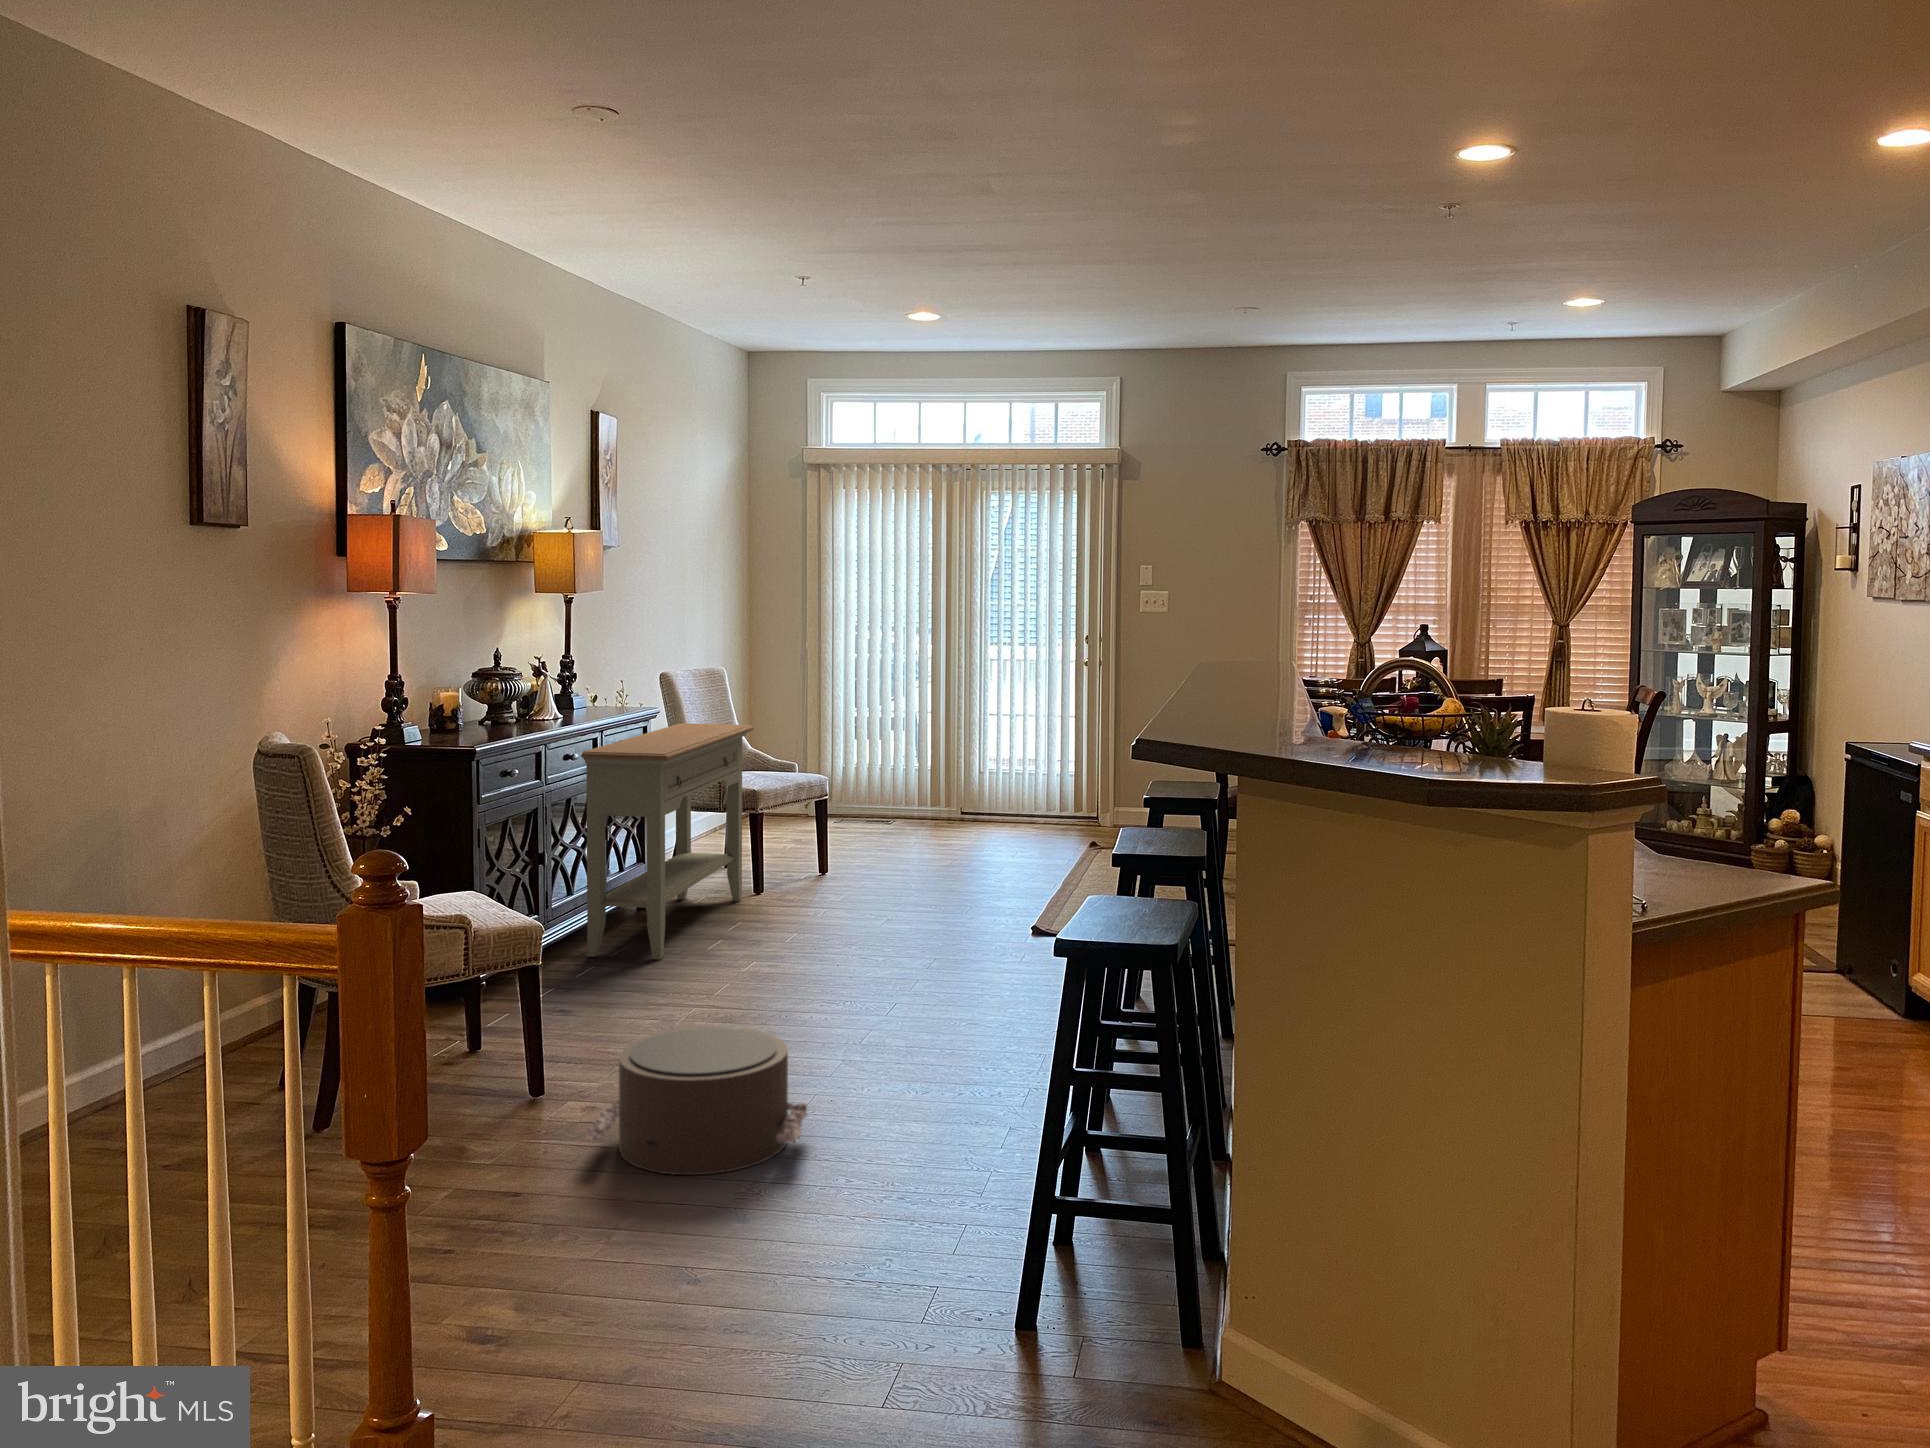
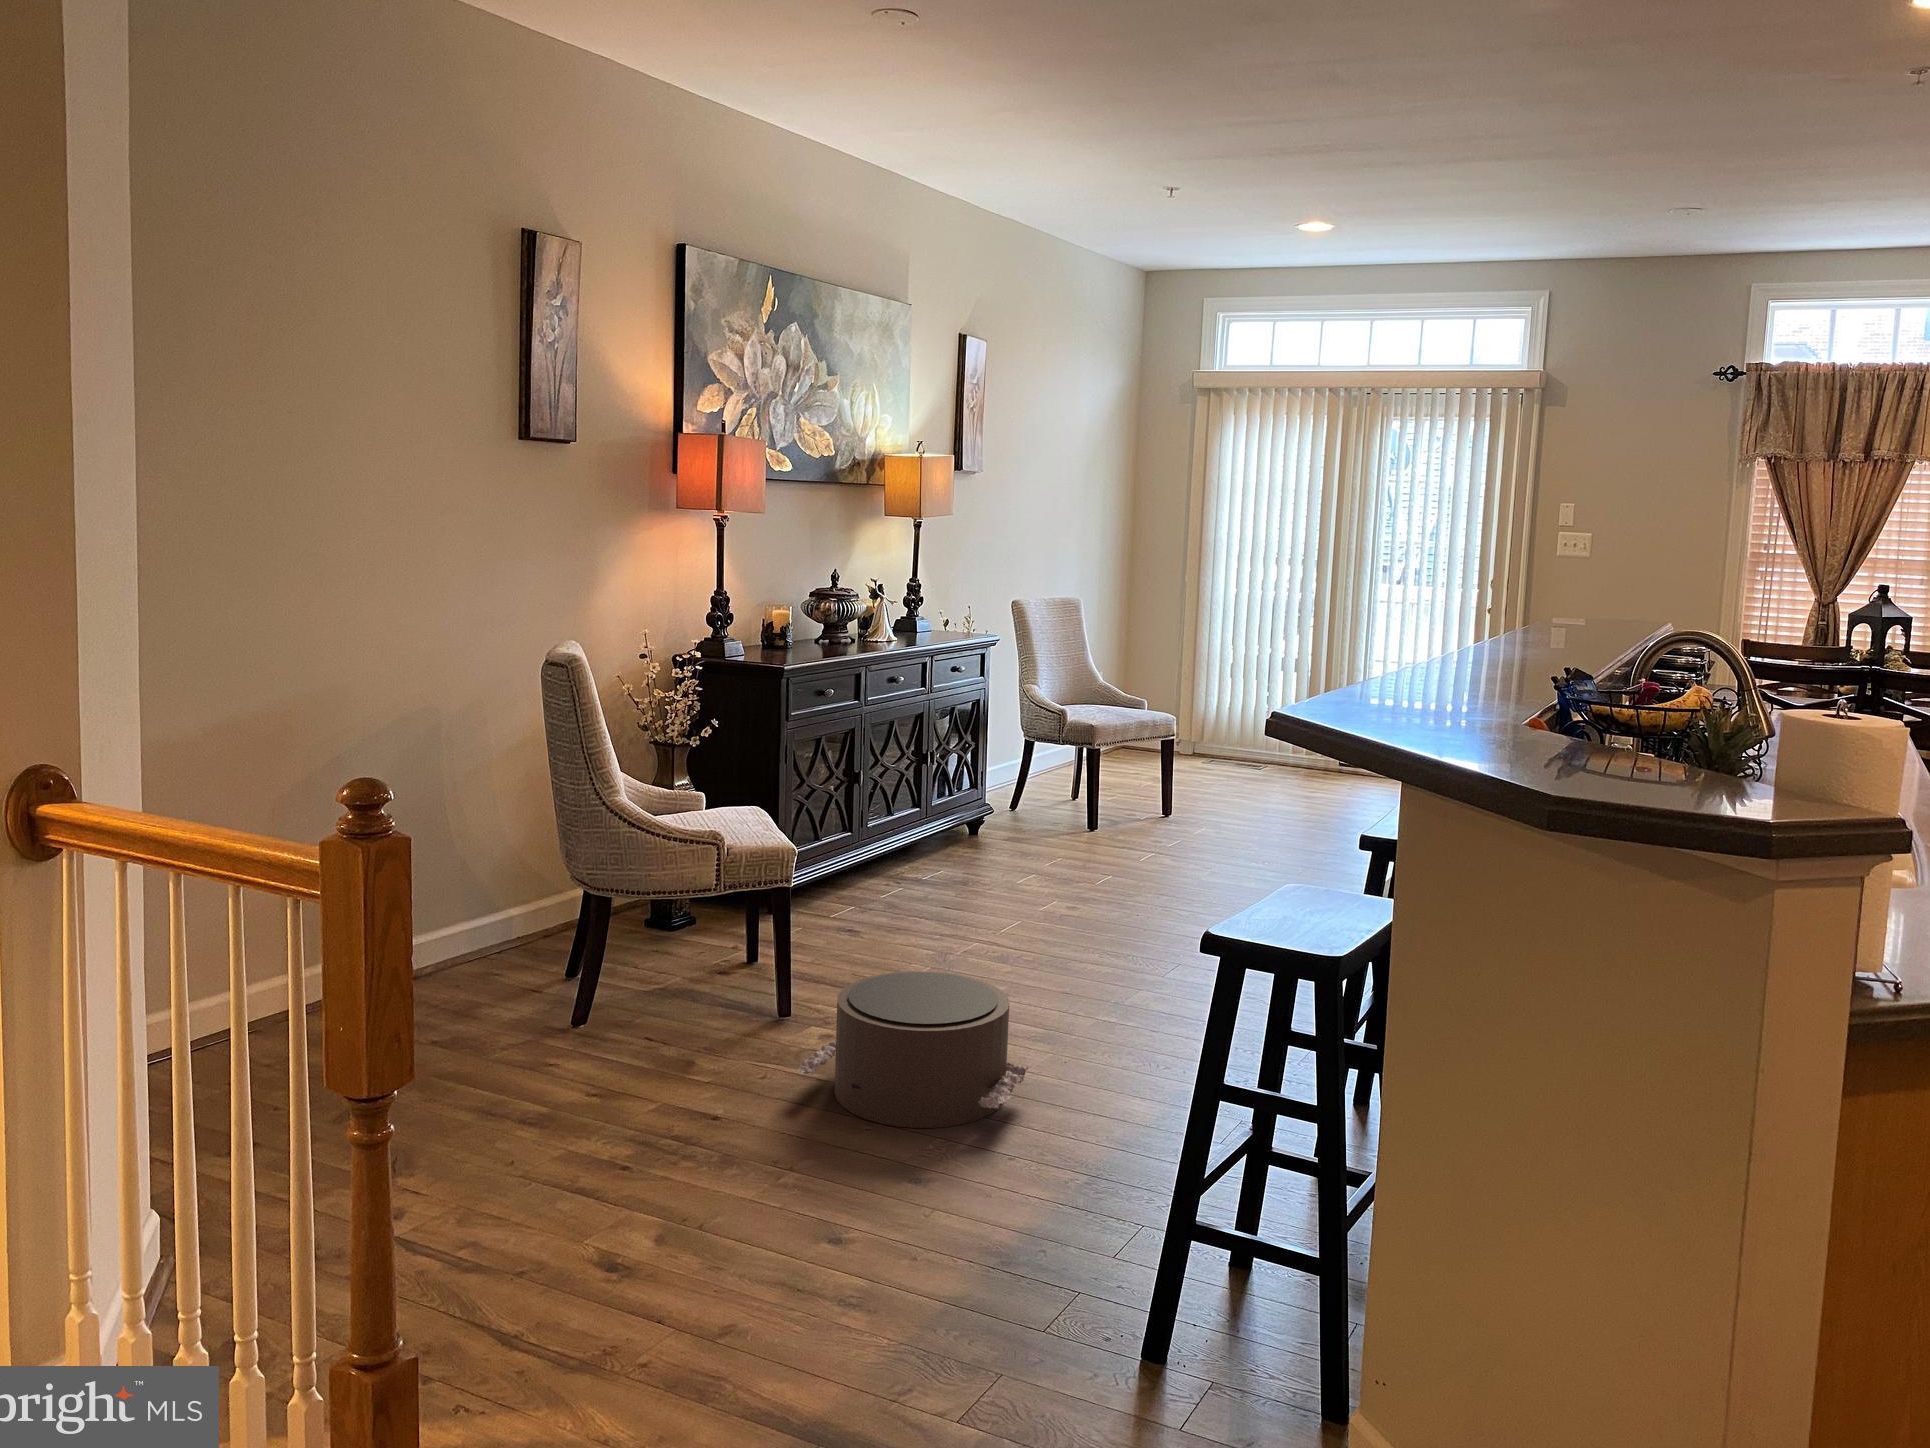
console table: present [581,723,754,960] -> none [900,651,1094,888]

